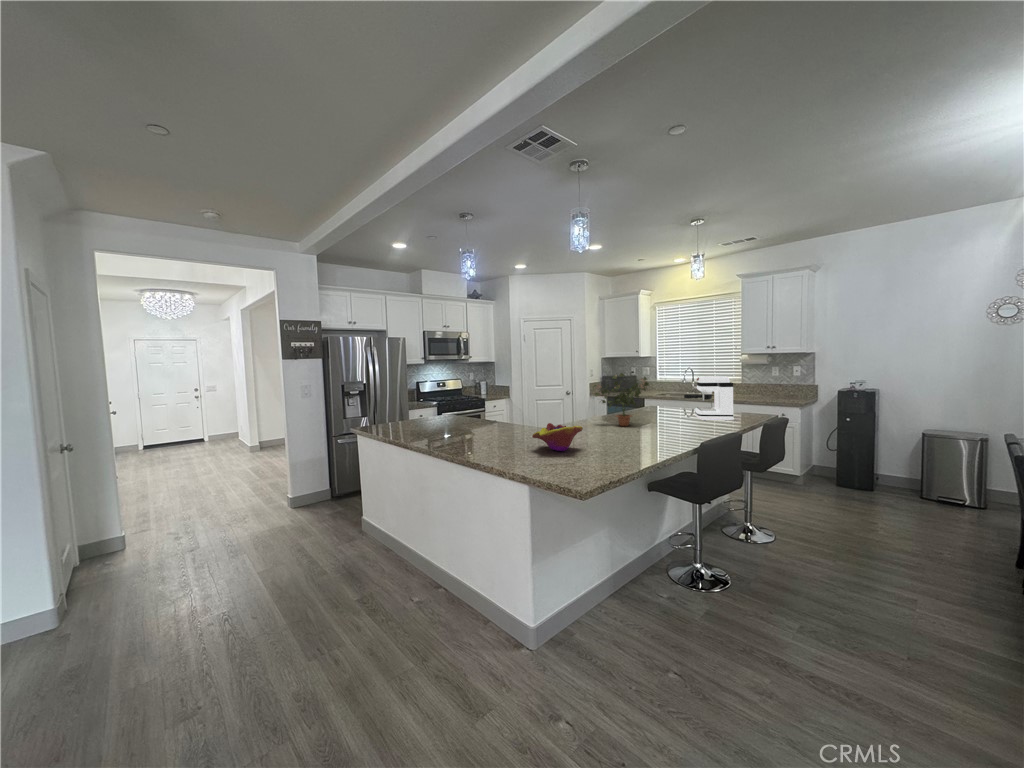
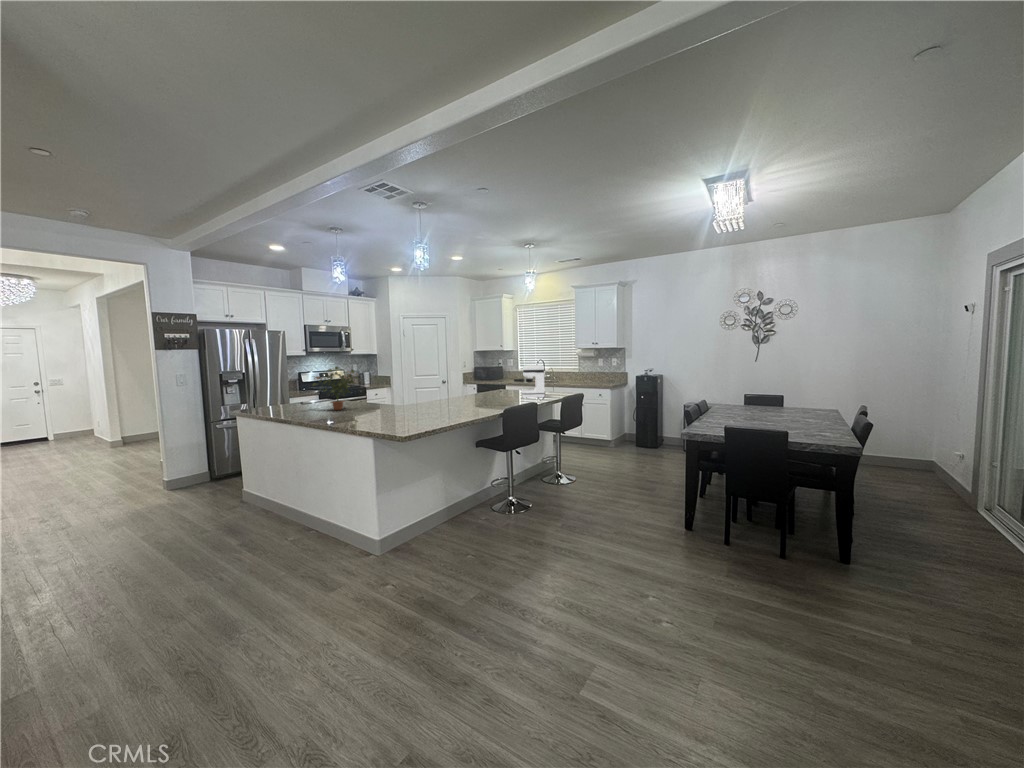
potted plant: present [594,373,649,426] -> present [313,367,358,410]
decorative bowl: present [532,423,583,451] -> none [381,398,420,418]

